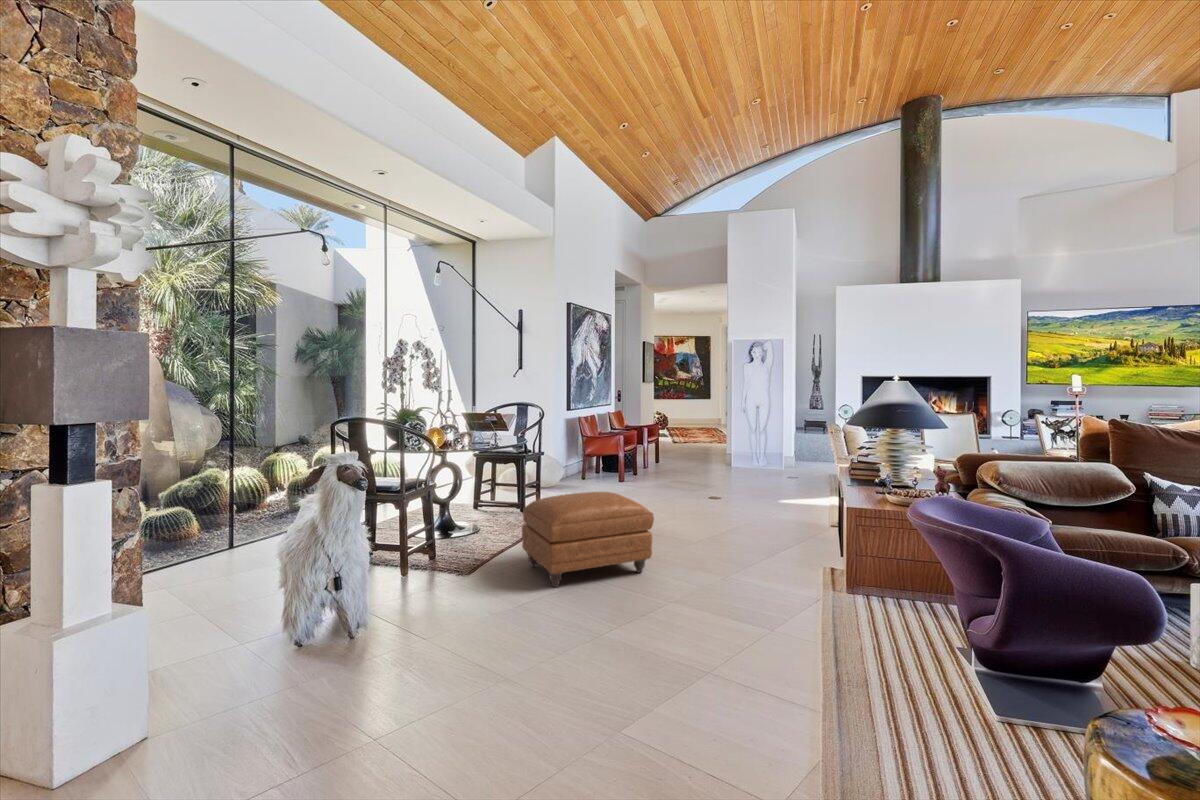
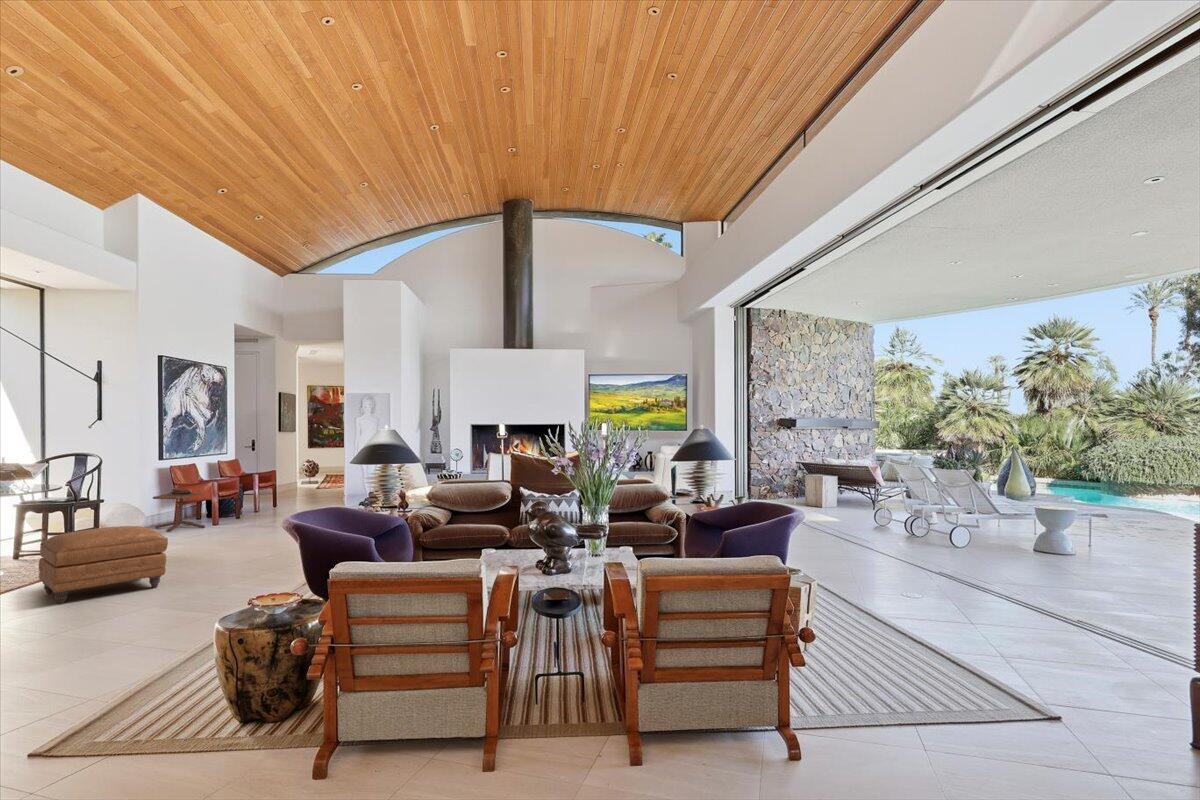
side table: none [568,440,614,486] -> present [153,488,205,532]

